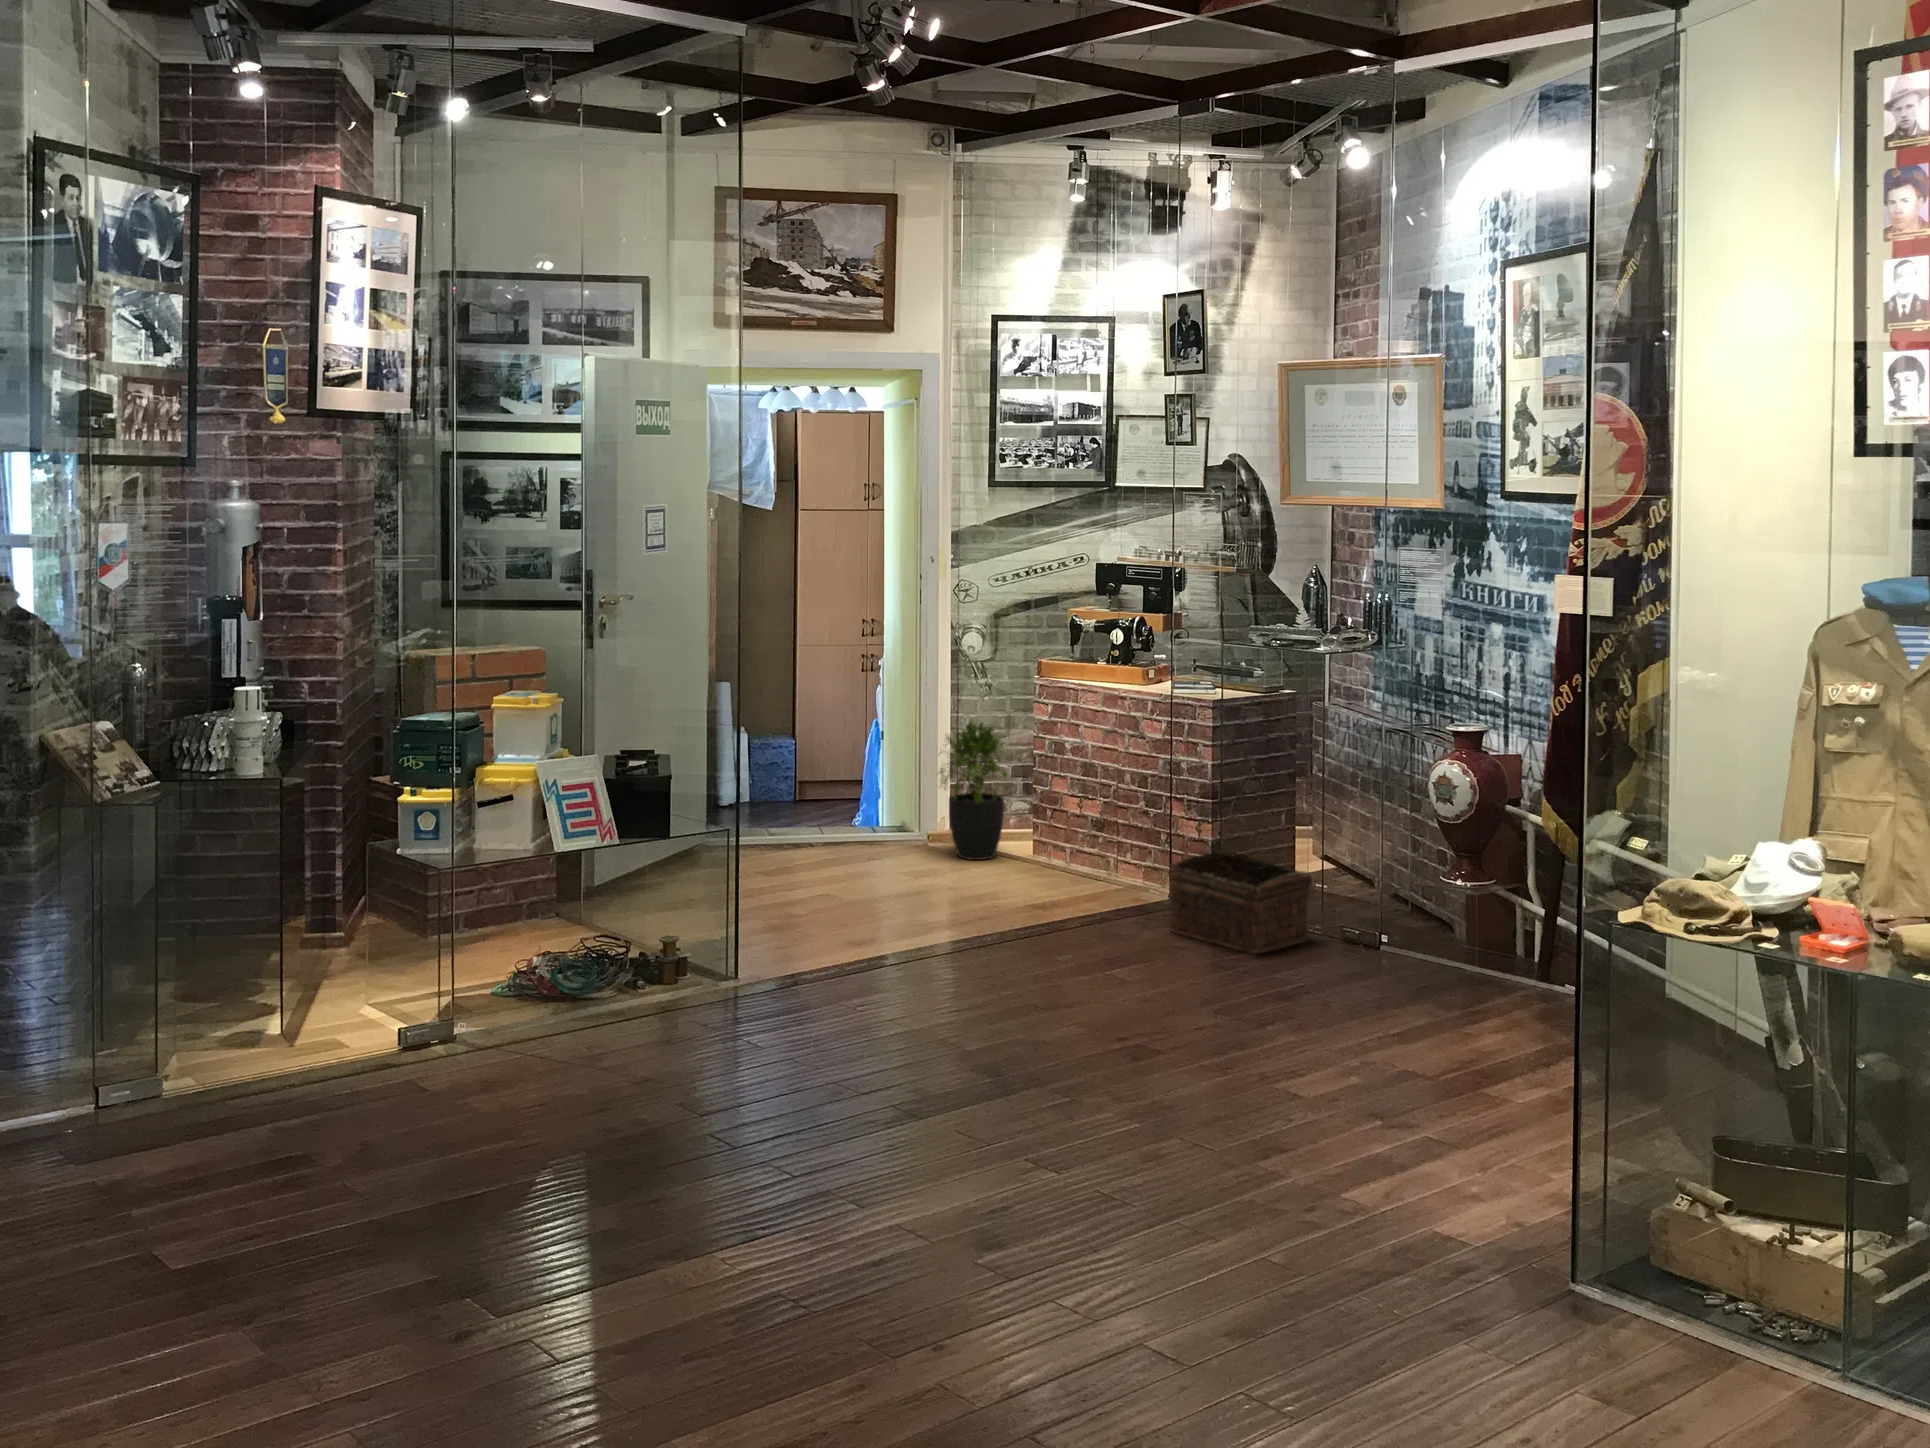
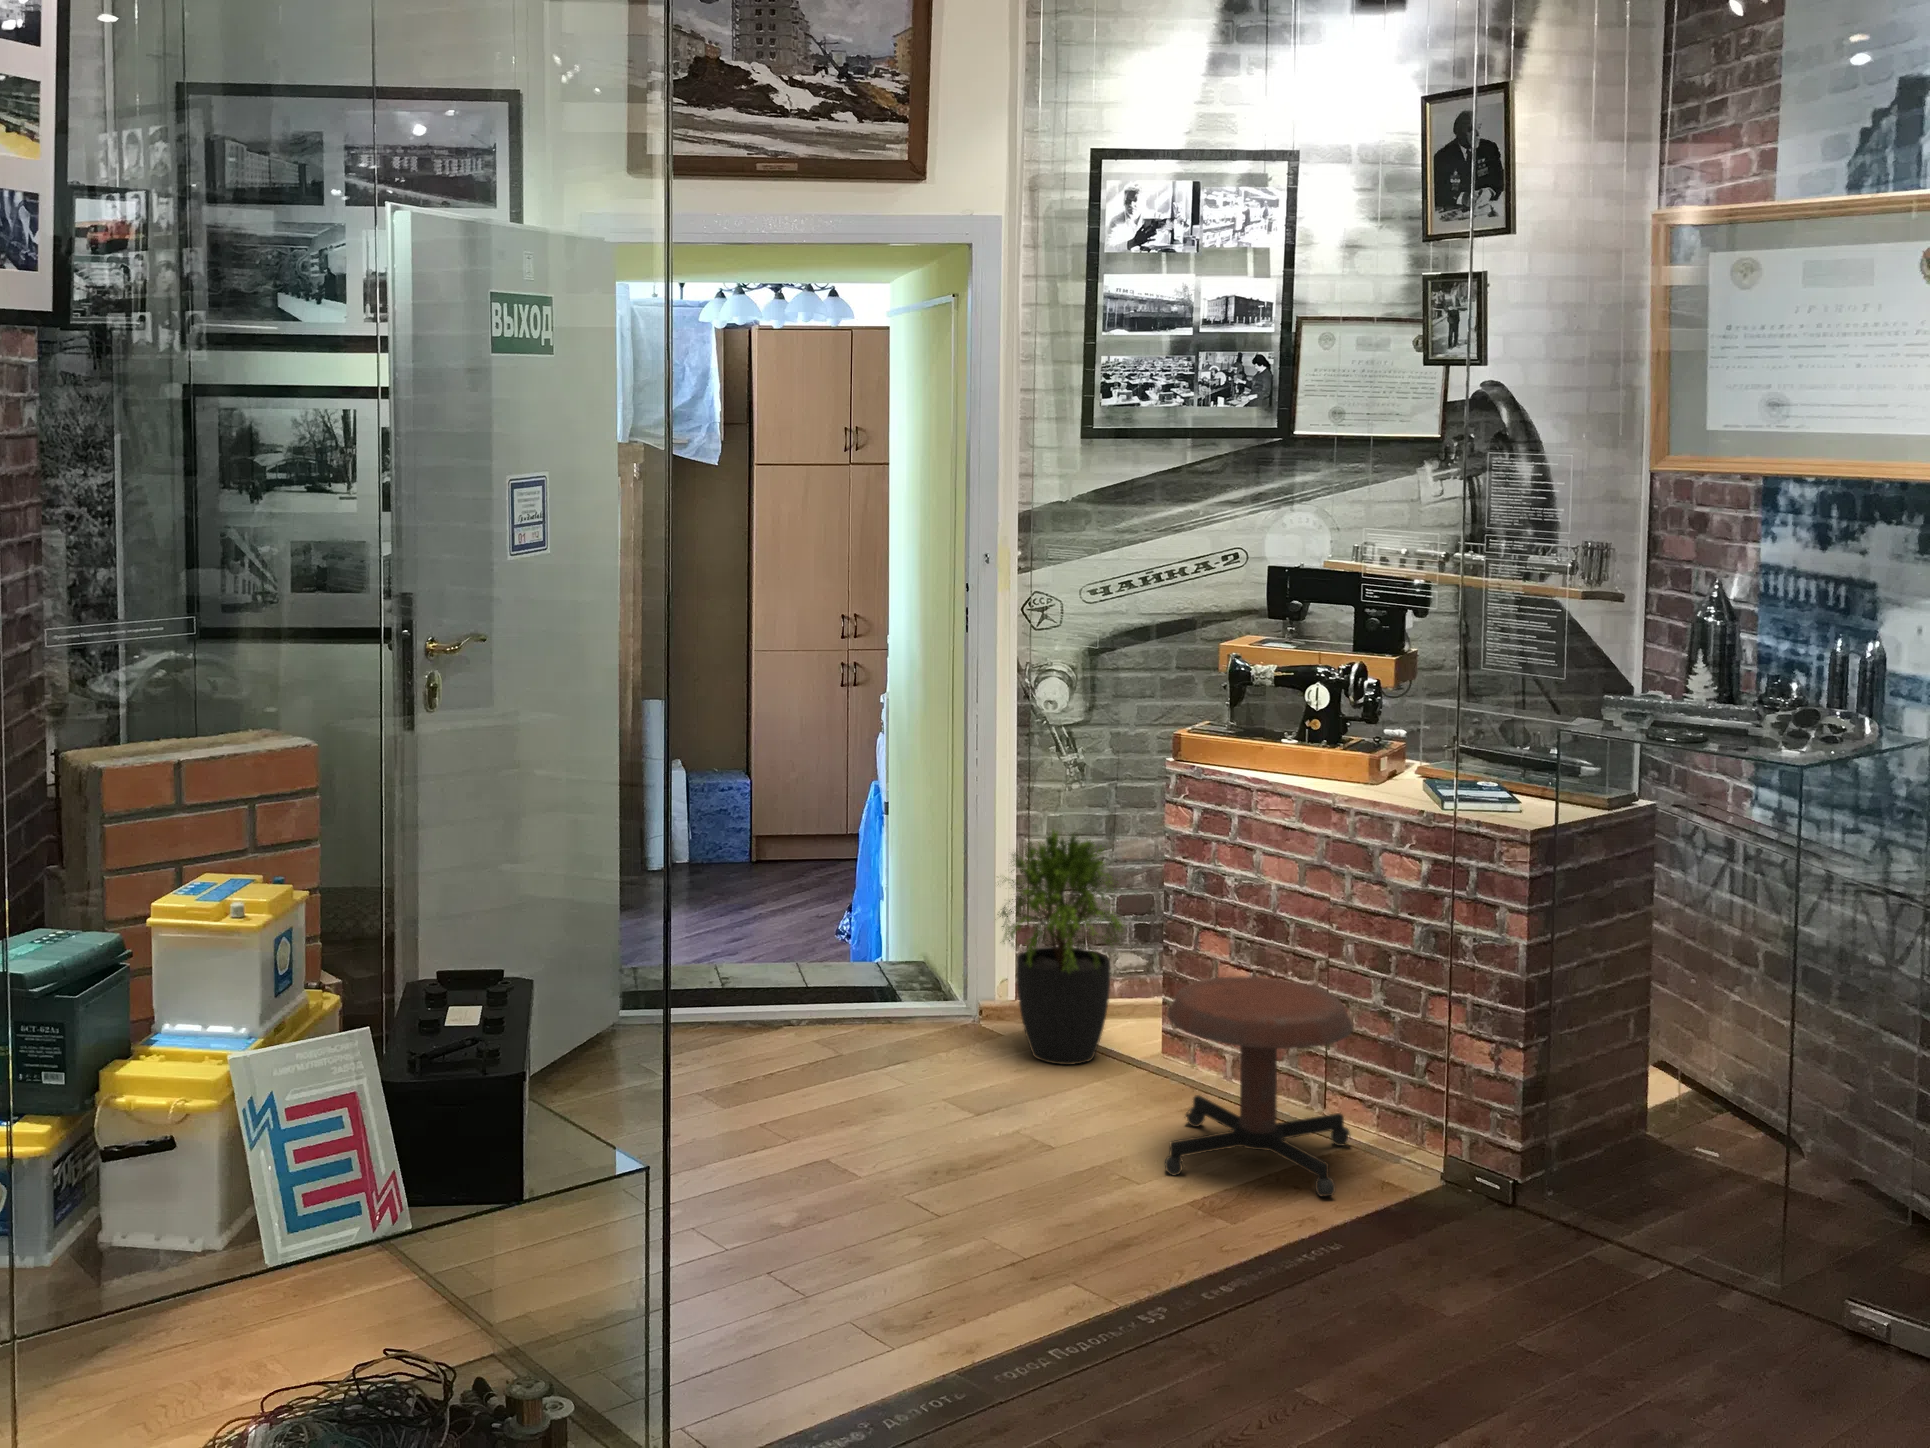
stool: none [1022,796,1130,910] -> present [1165,977,1353,1196]
basket: present [1169,850,1312,953] -> none [1457,1106,1742,1329]

